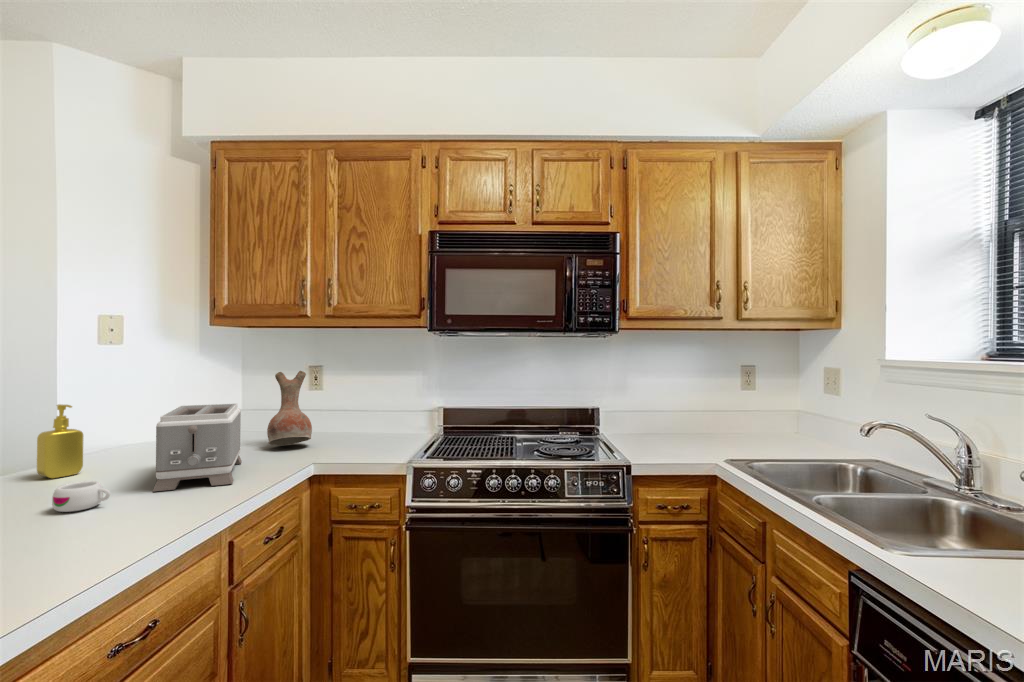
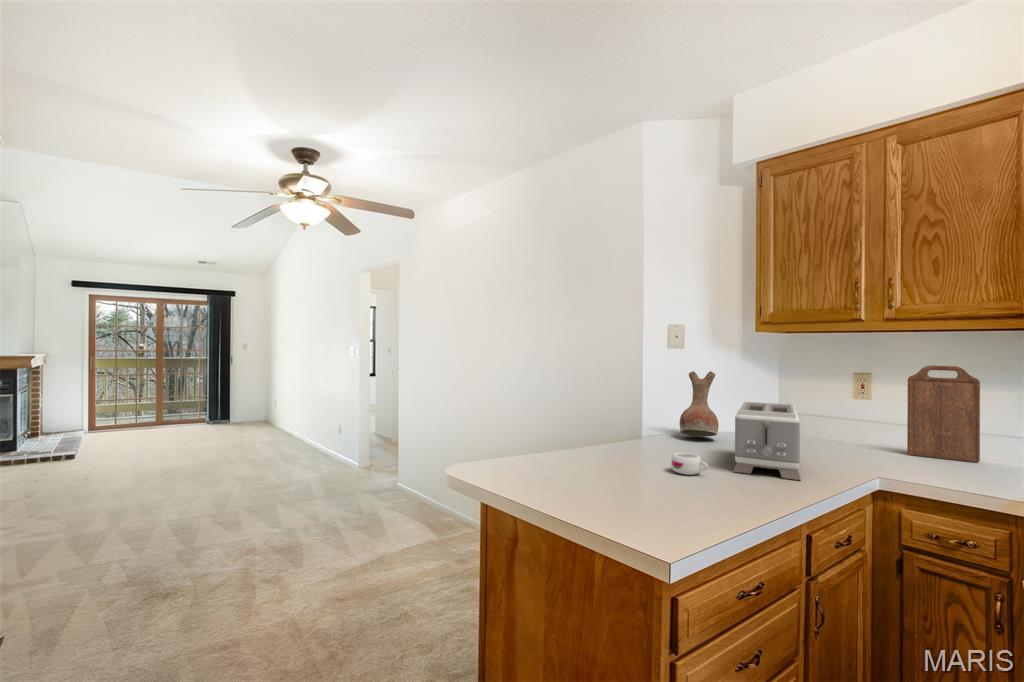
cutting board: none [347,358,394,437] -> present [907,365,980,462]
vase: present [267,371,312,445] -> present [680,371,719,436]
soap dispenser: present [37,404,83,478] -> none [647,392,674,445]

